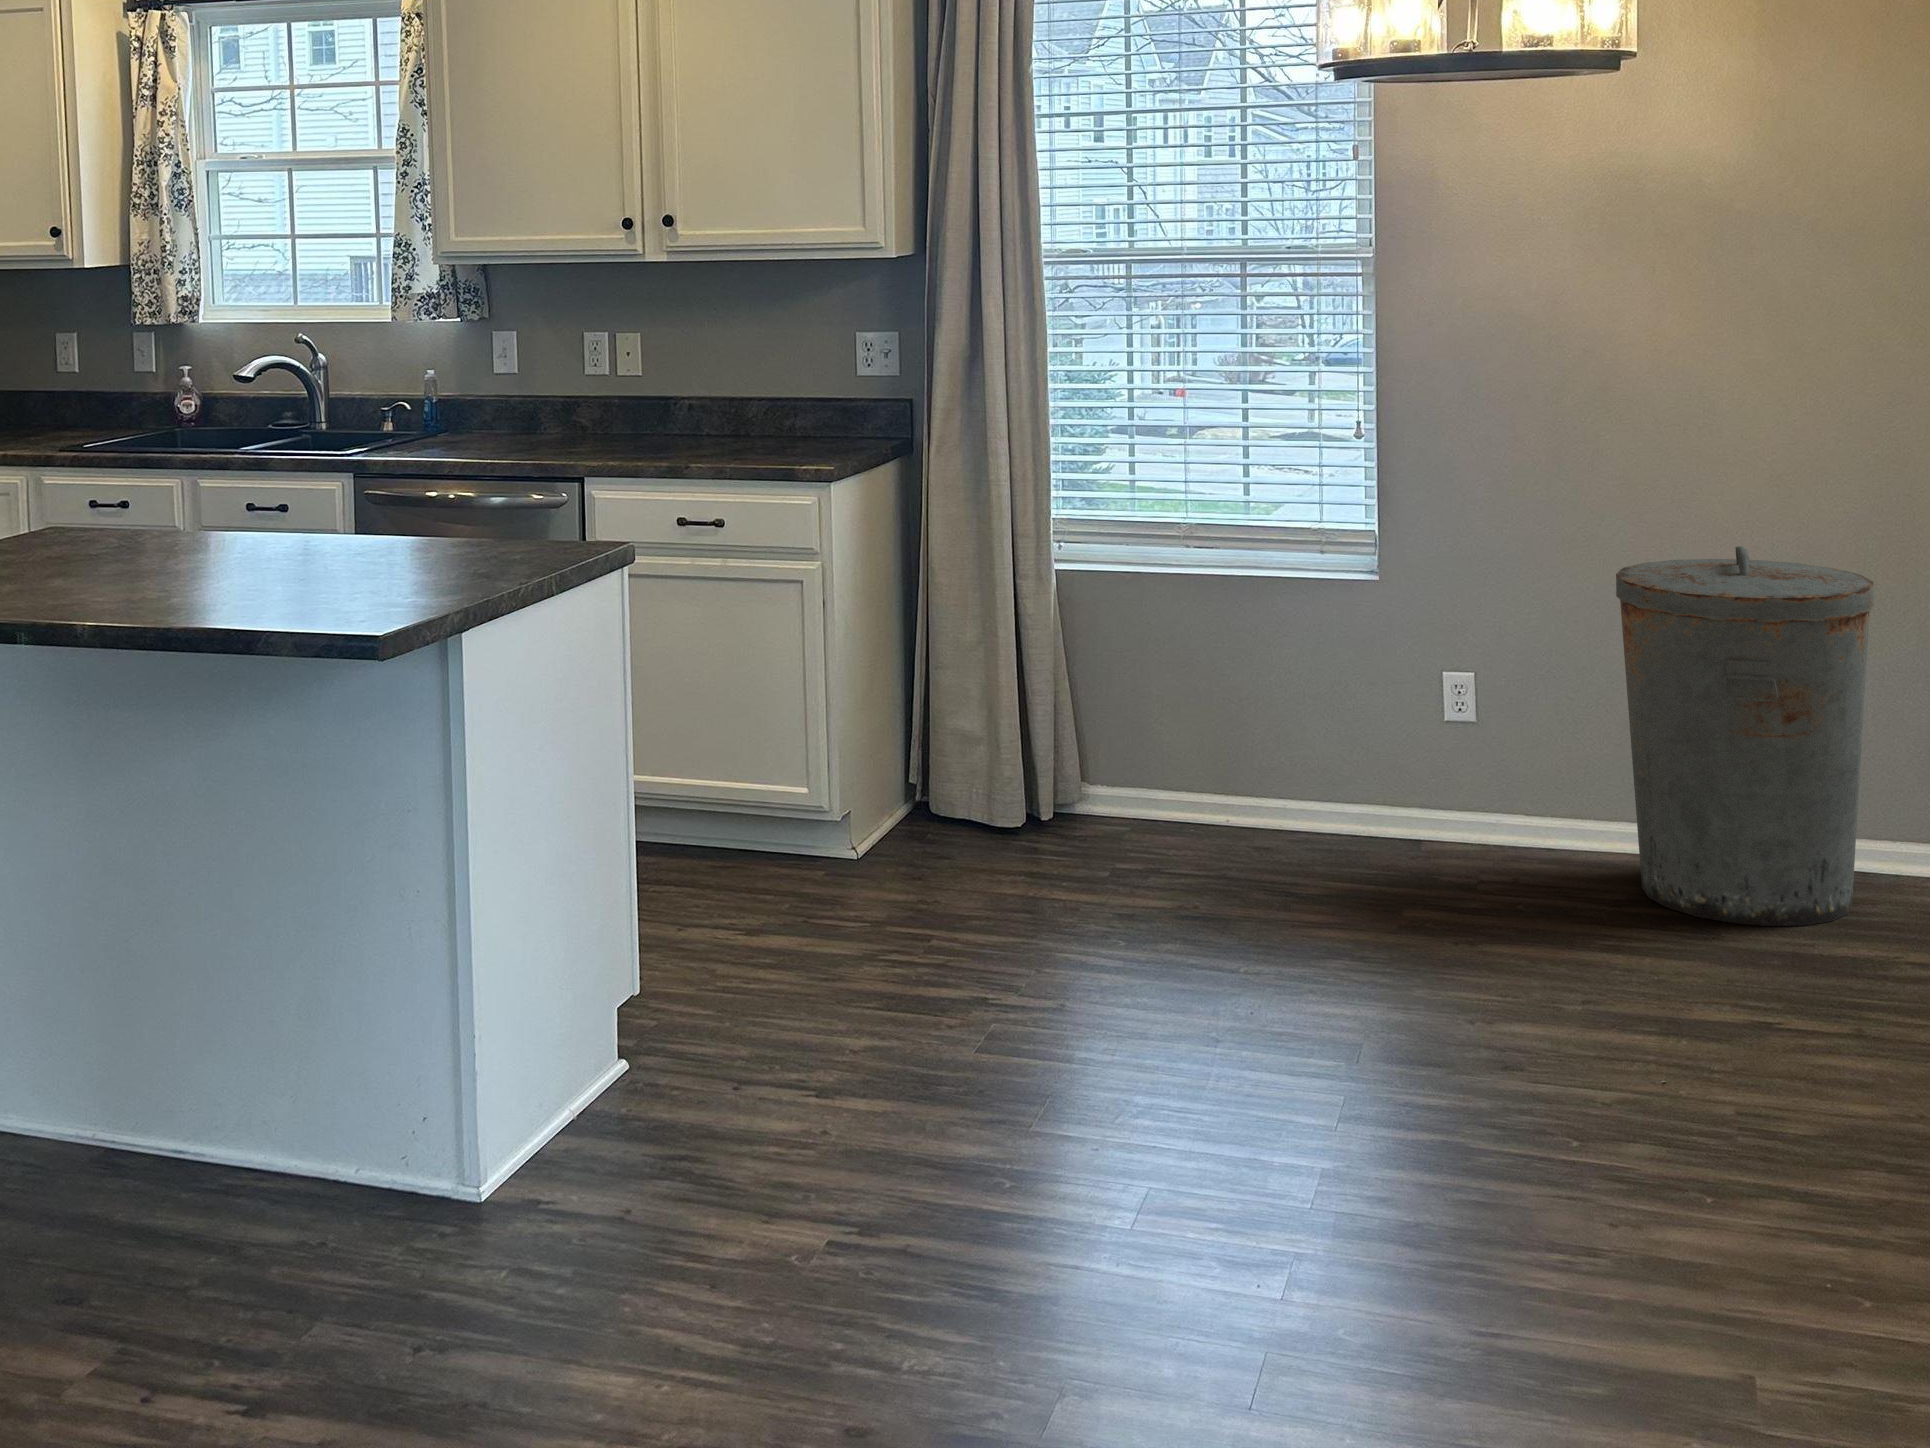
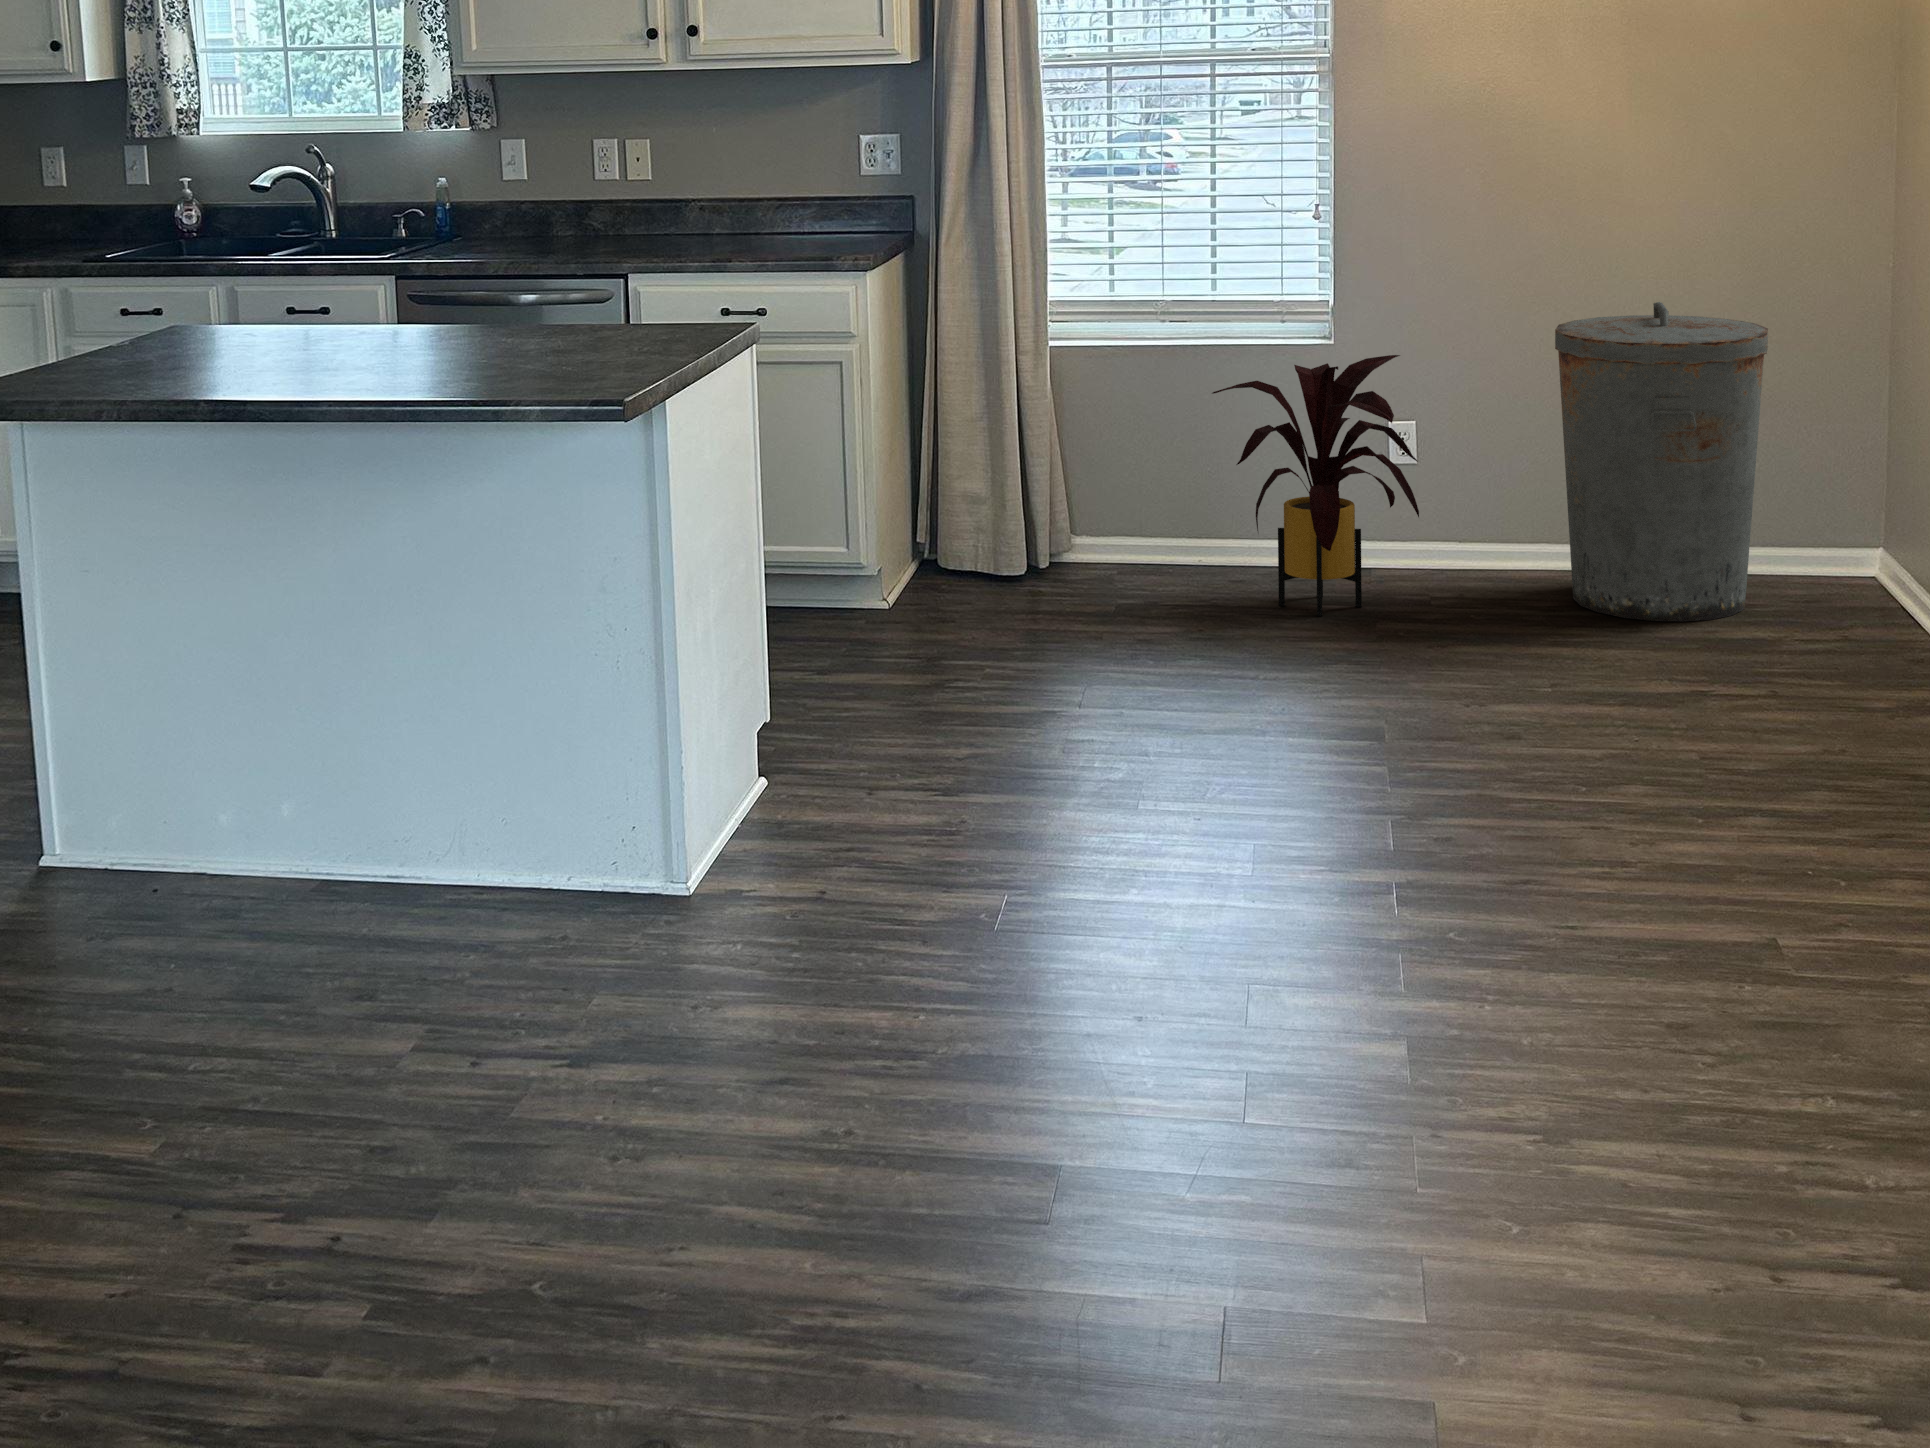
house plant: none [1220,595,1461,893] -> present [1212,355,1419,616]

